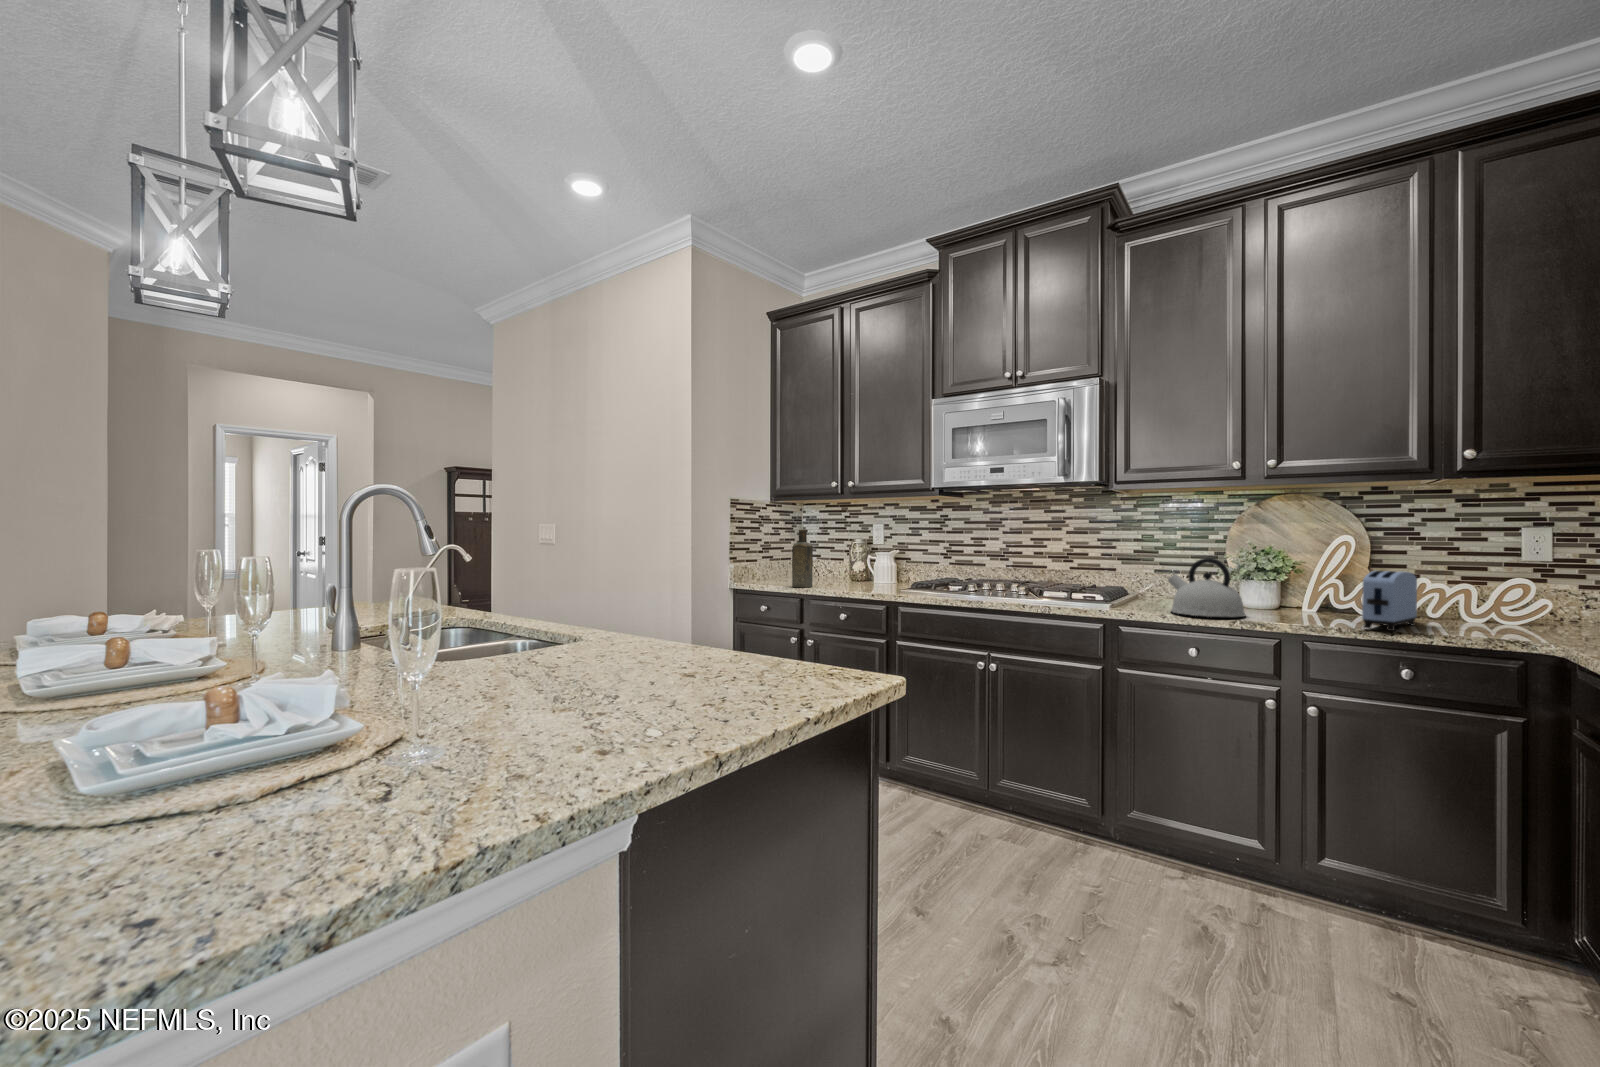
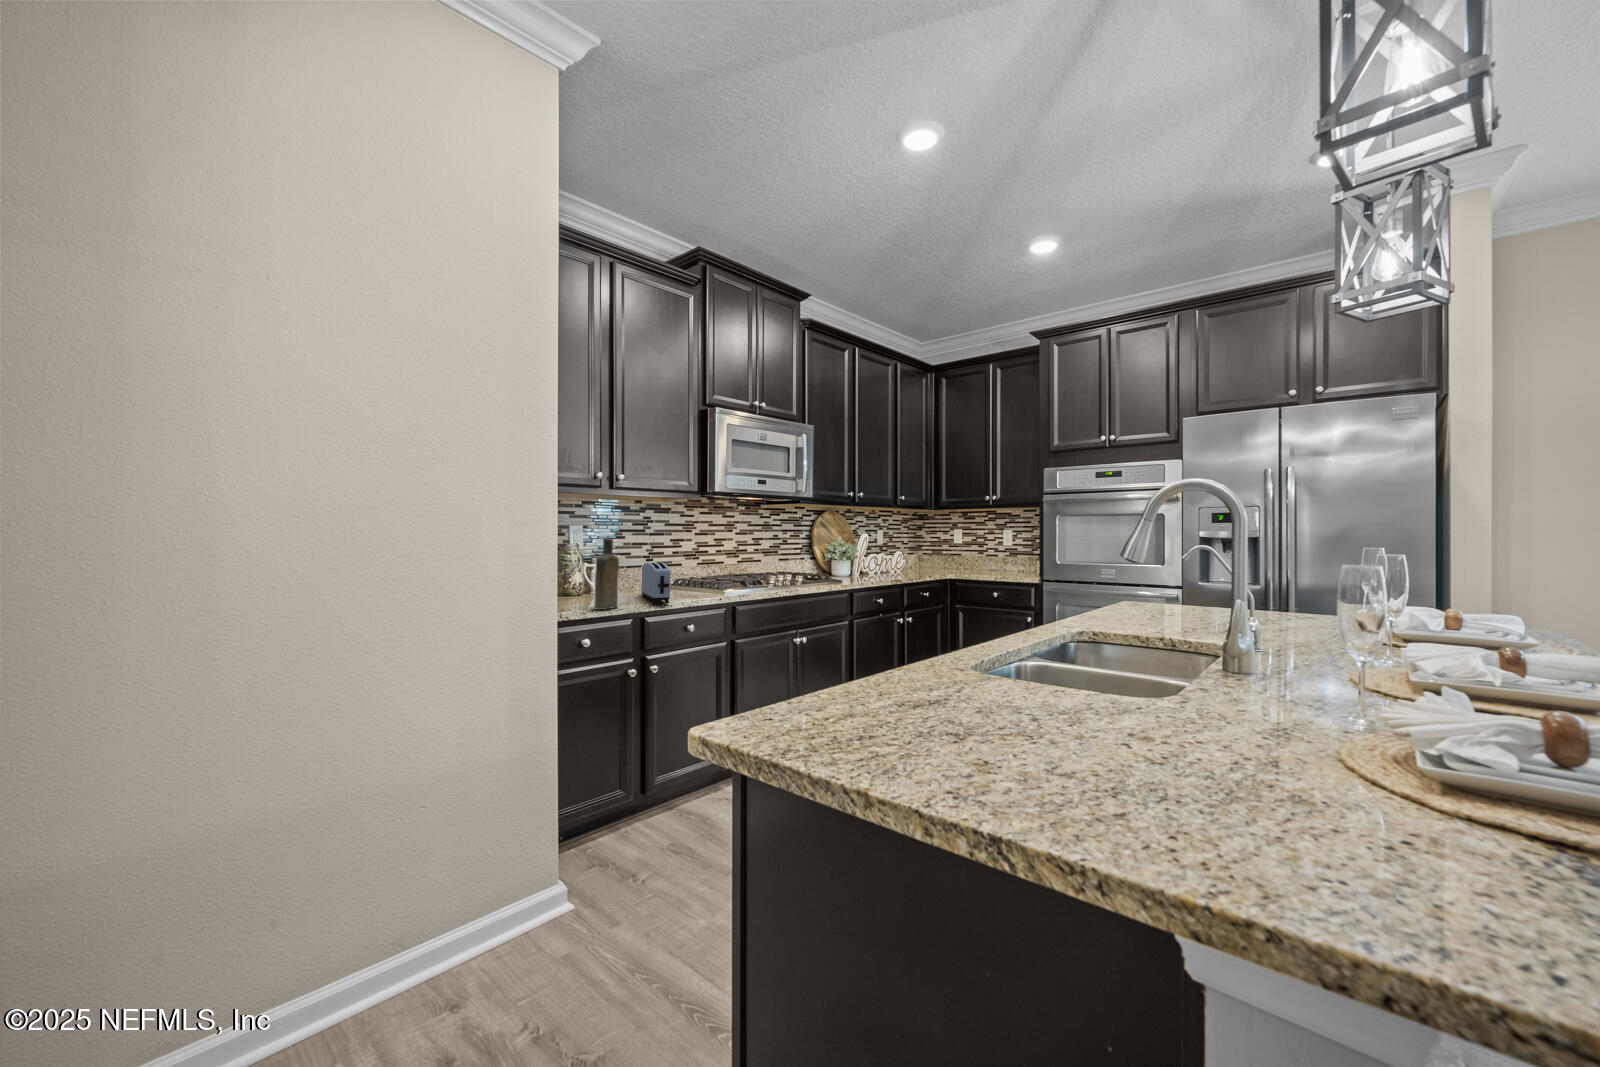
kettle: present [1168,558,1245,617] -> none [847,550,884,583]
toaster: present [1362,571,1417,631] -> present [641,563,670,604]

